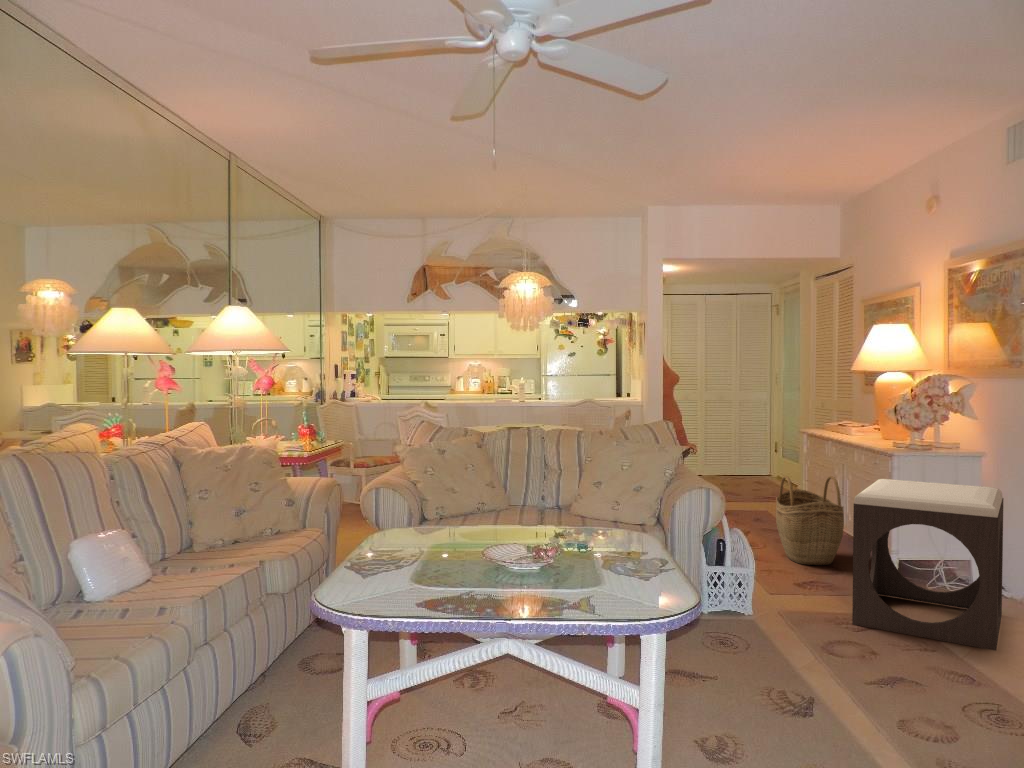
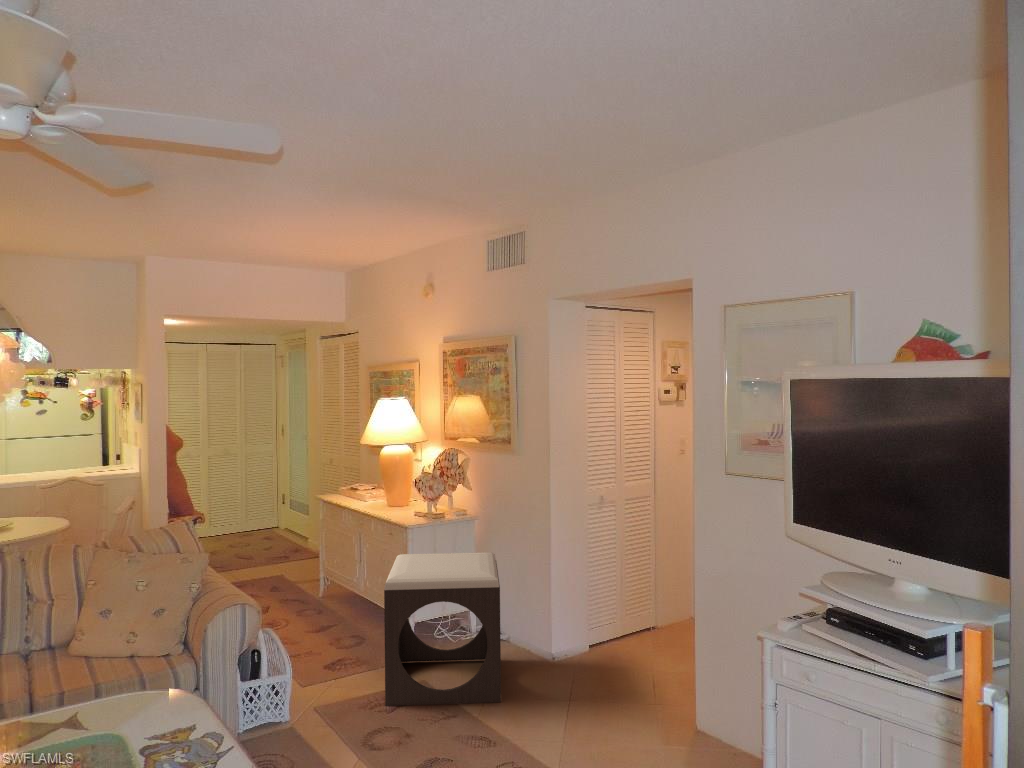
woven basket: present [776,476,844,565] -> none [299,547,365,640]

